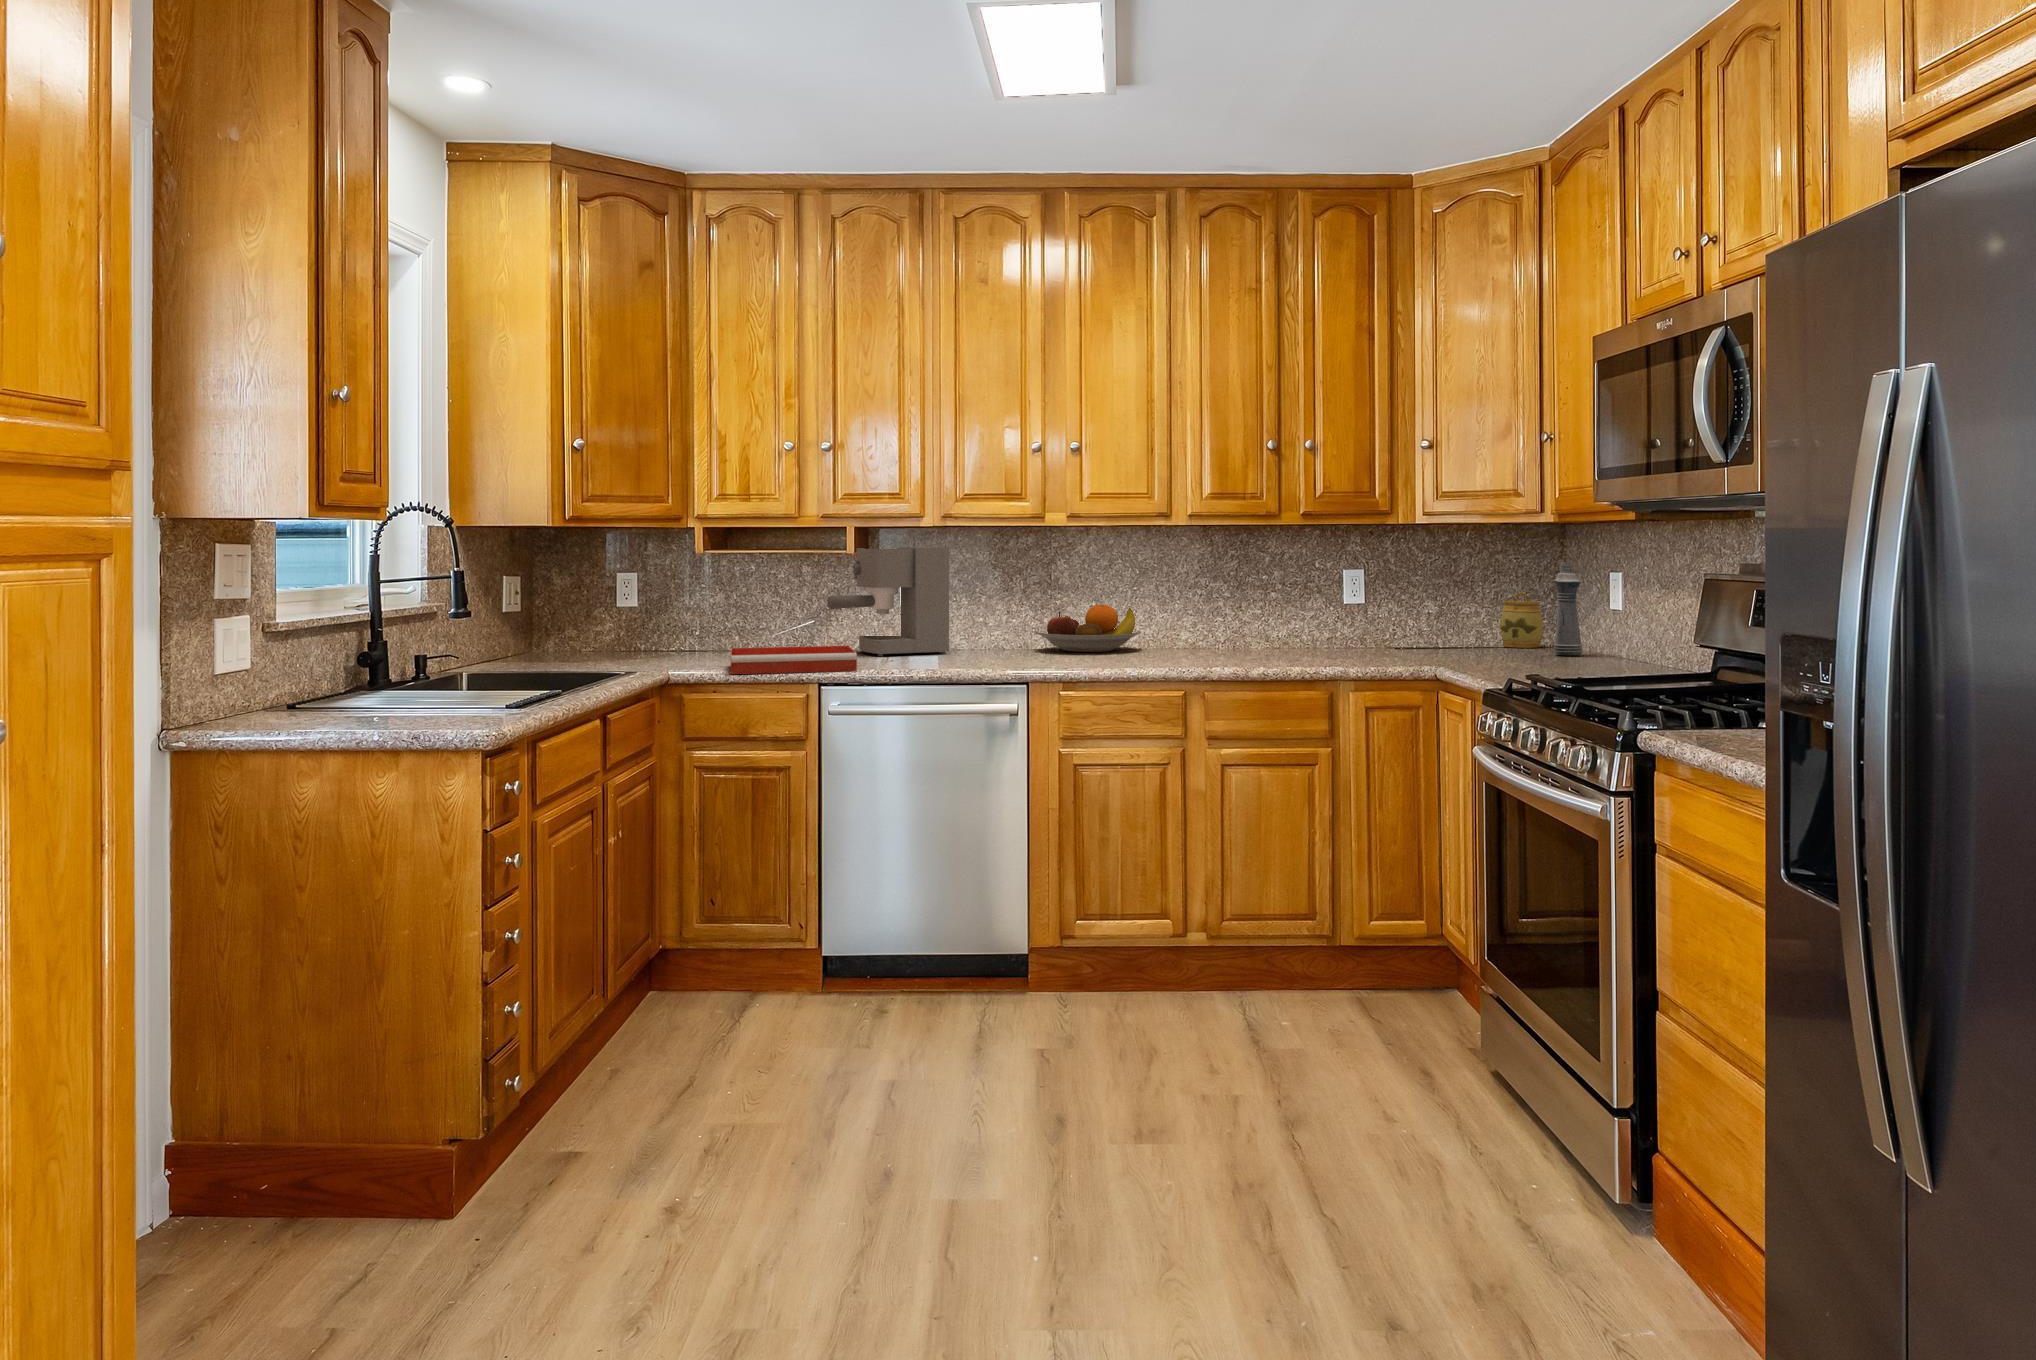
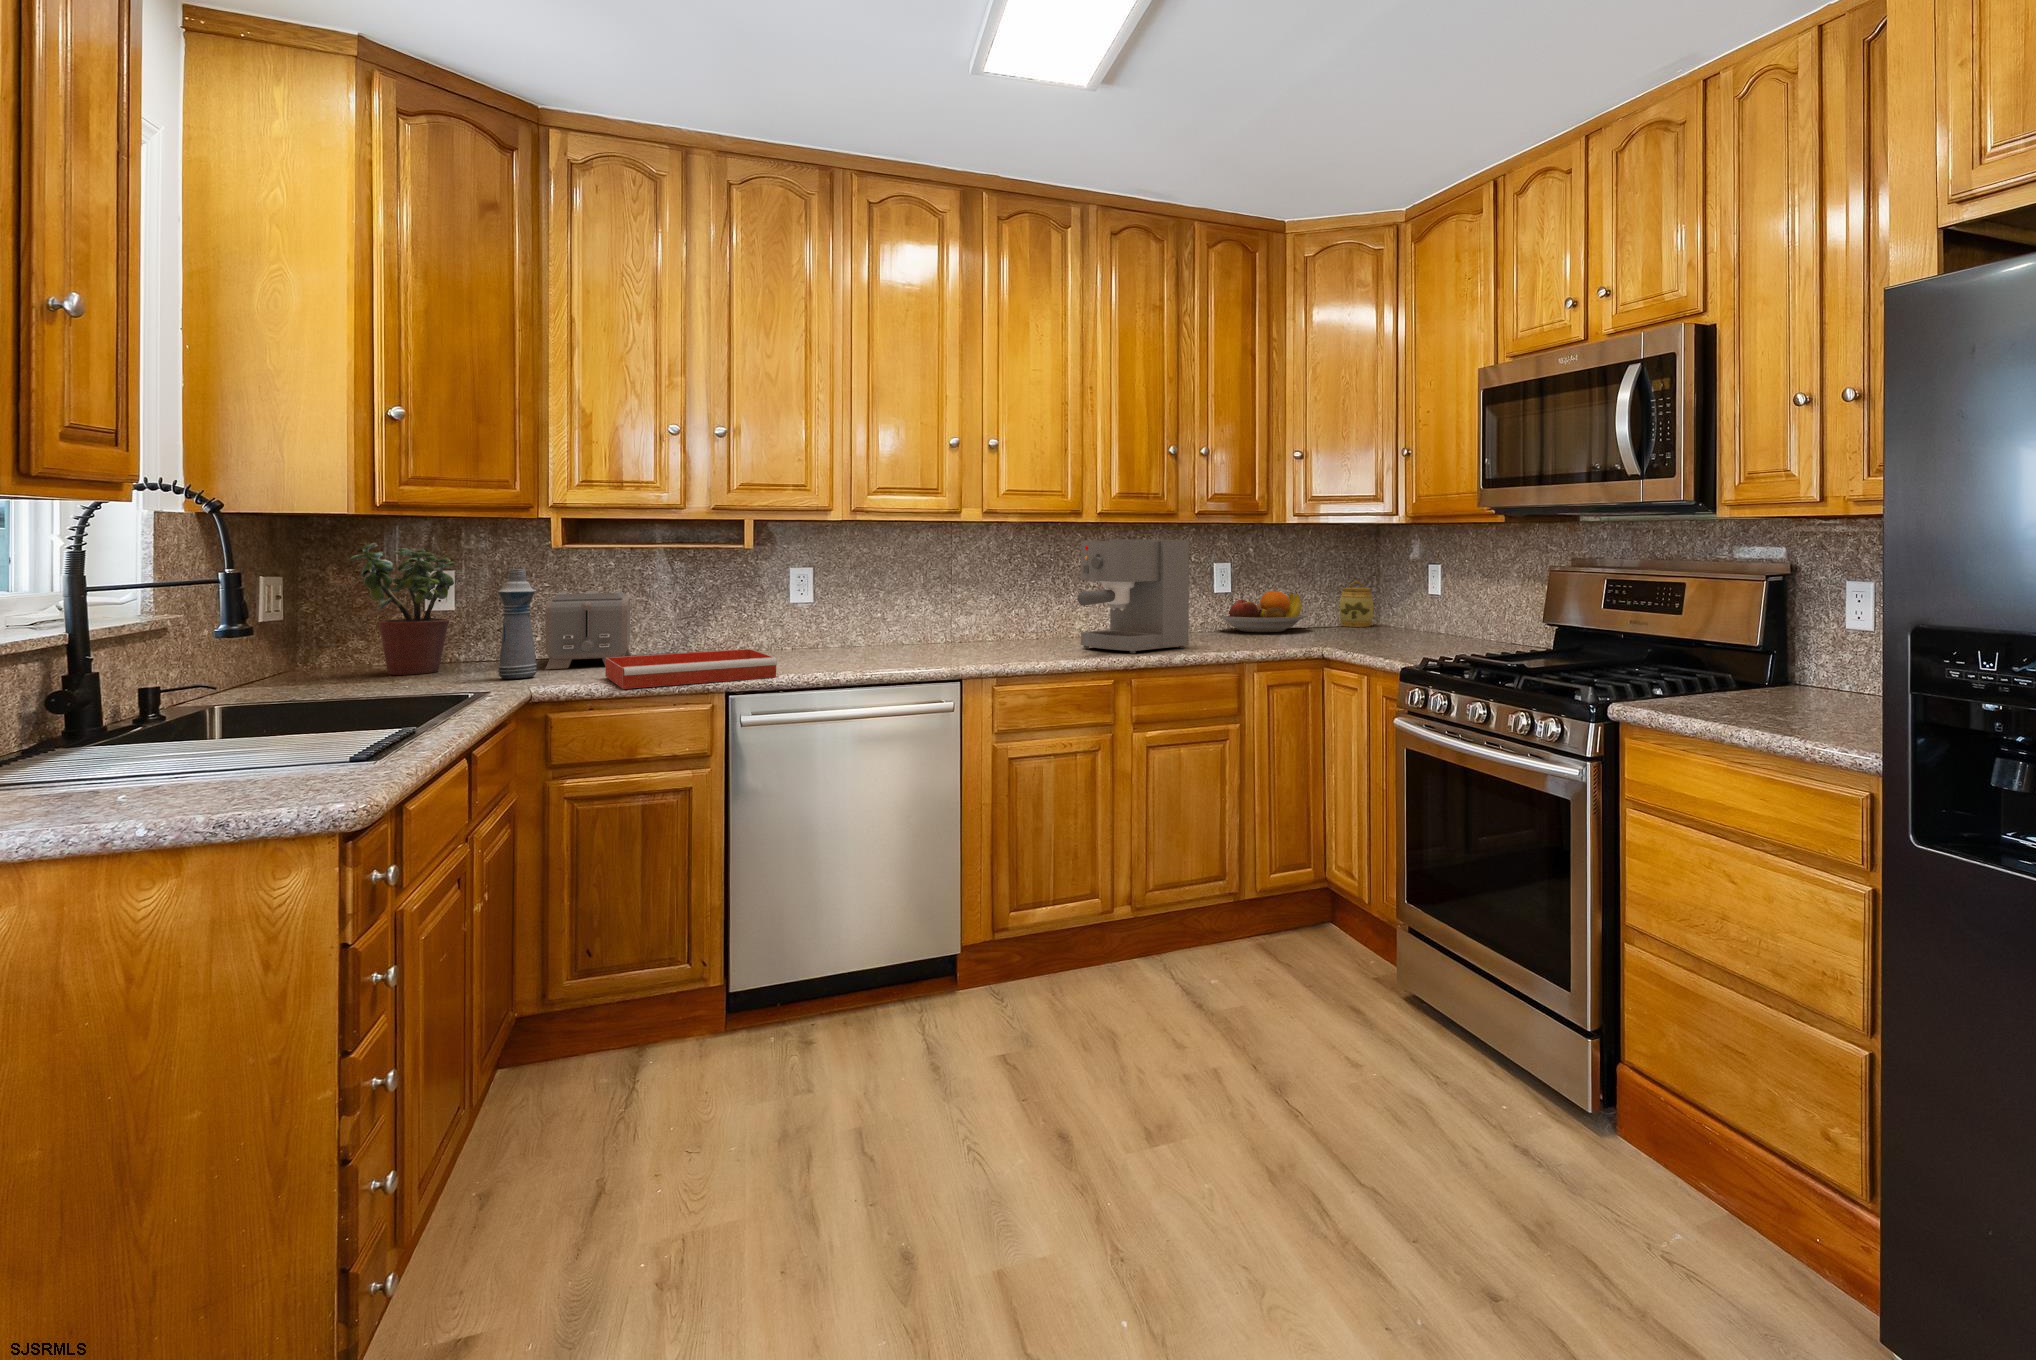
coffee maker: present [827,547,949,656] -> present [1078,540,1189,653]
potted plant: none [566,548,639,657] -> present [349,543,455,675]
bottle: present [1553,562,1582,656] -> present [498,569,537,679]
toaster: none [698,590,774,658] -> present [545,590,631,669]
fruit bowl: present [1035,605,1141,652] -> present [1216,591,1309,632]

